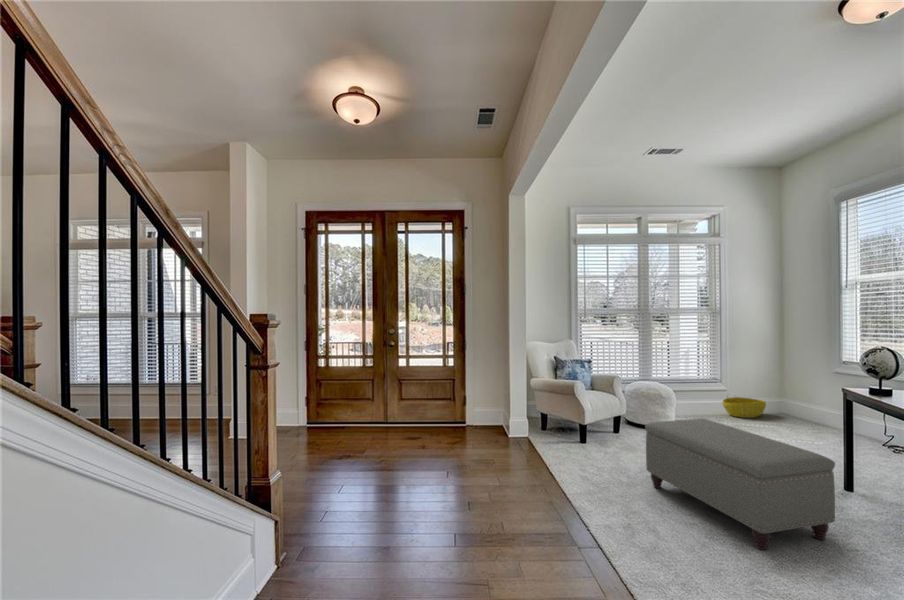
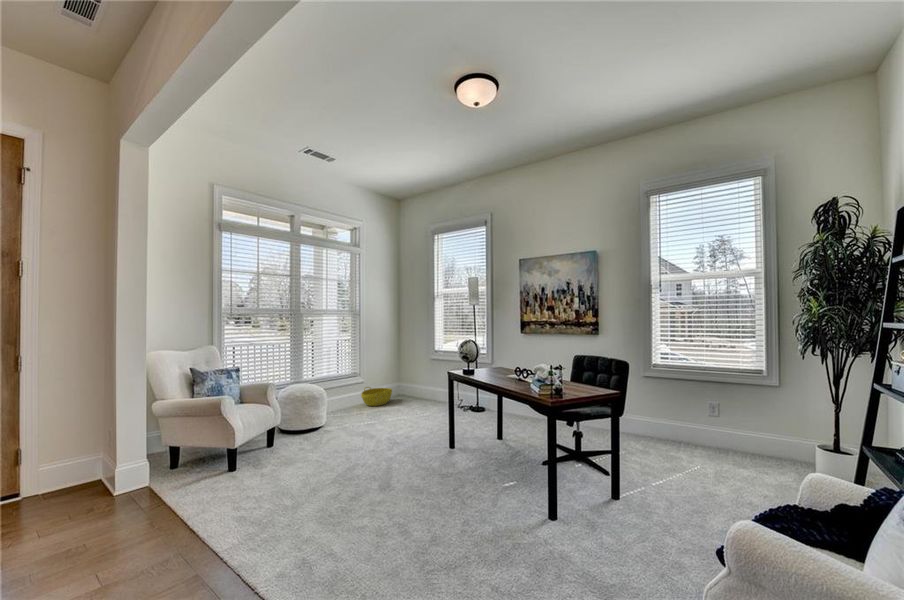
ottoman: present [645,418,835,550] -> none [315,414,471,529]

